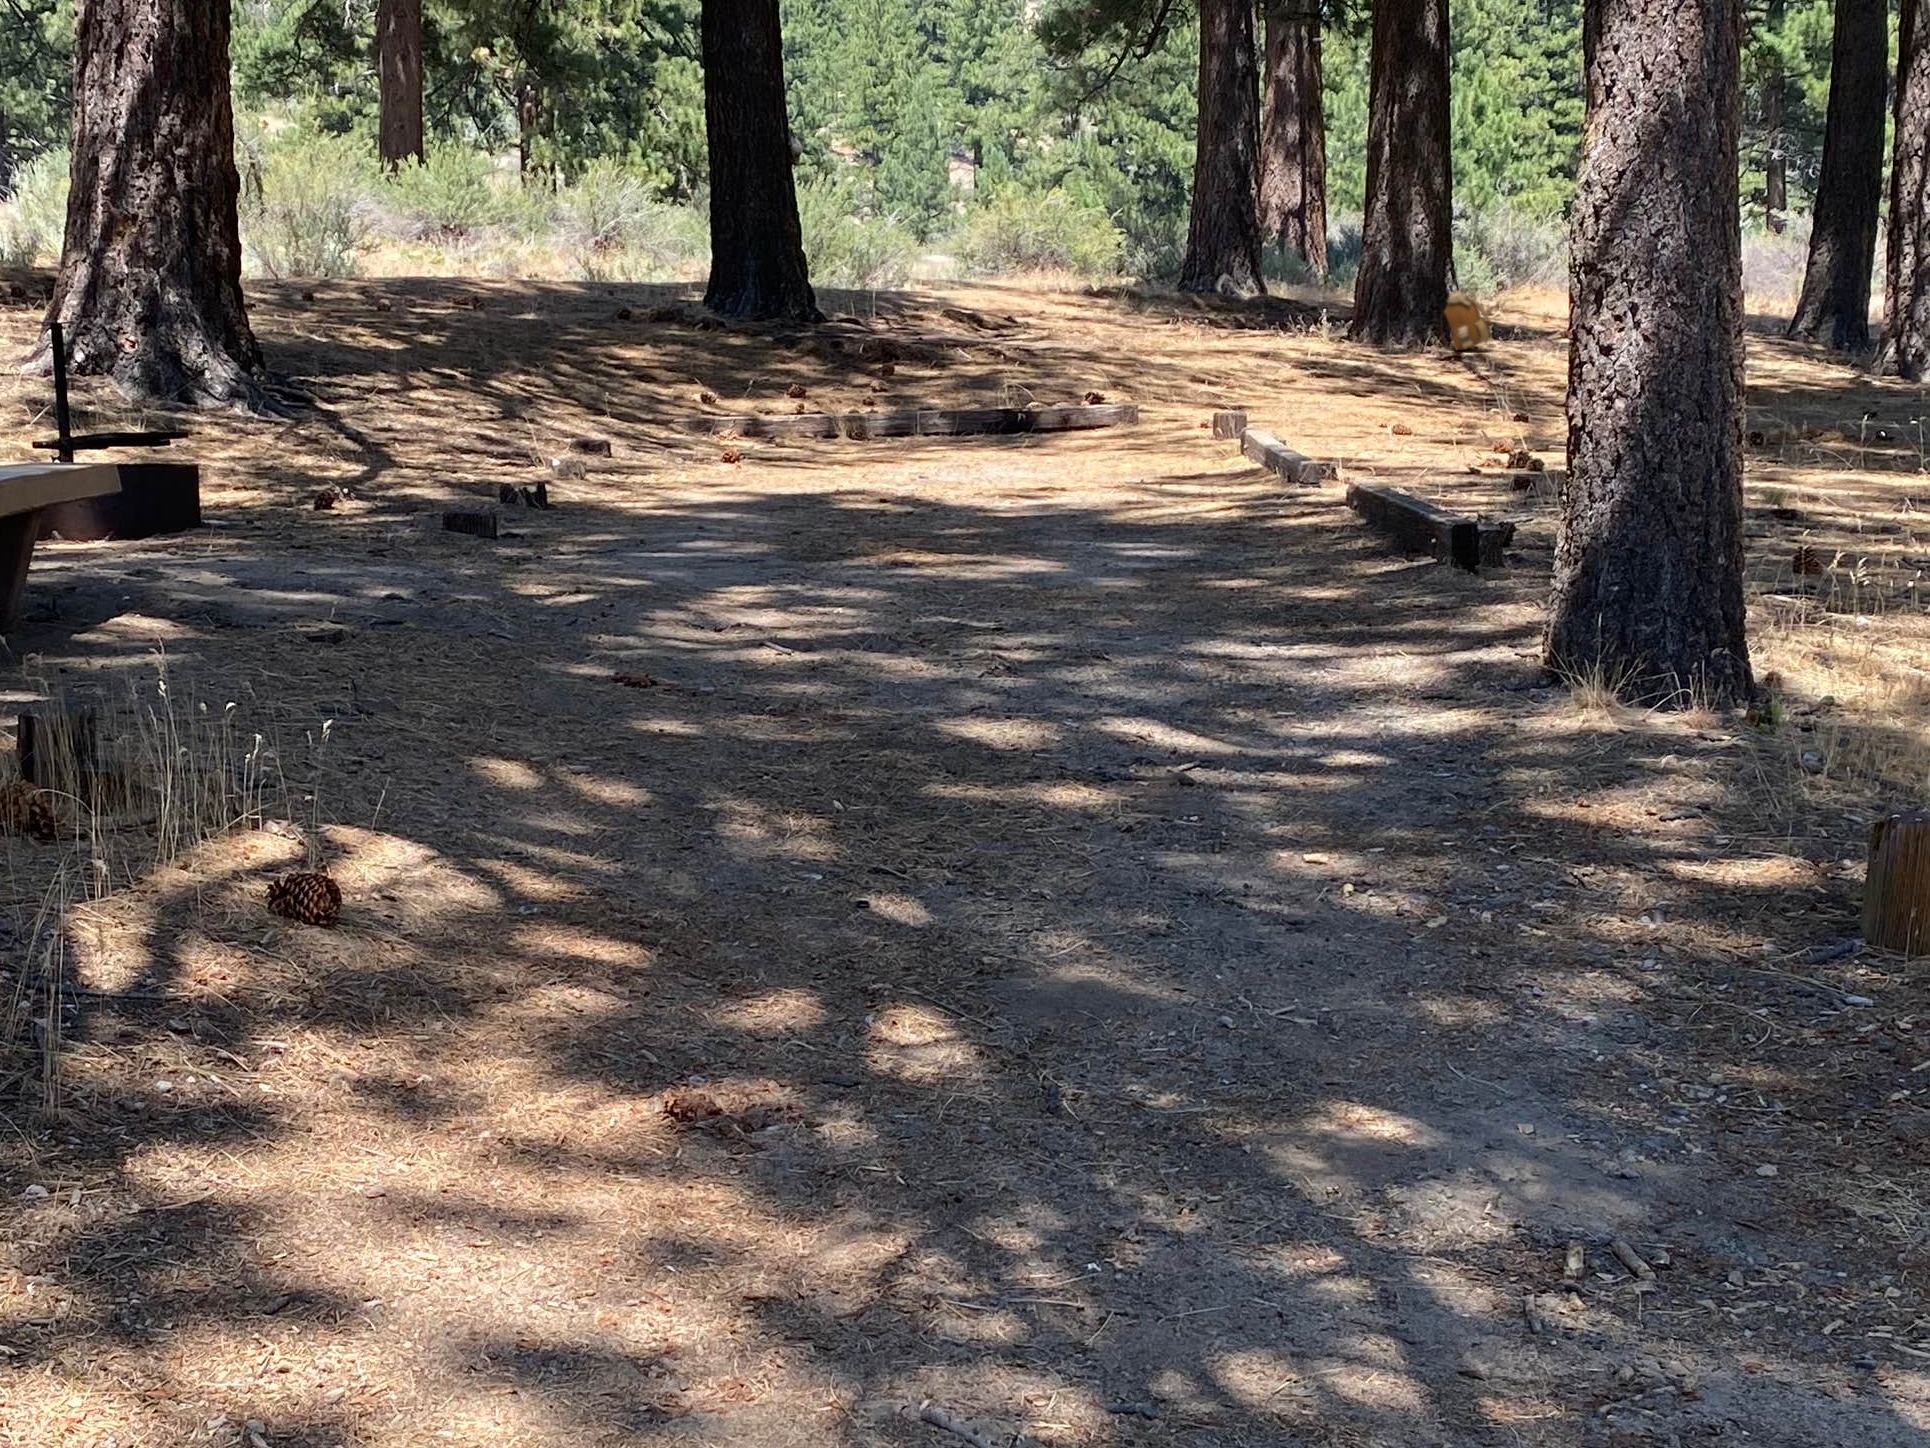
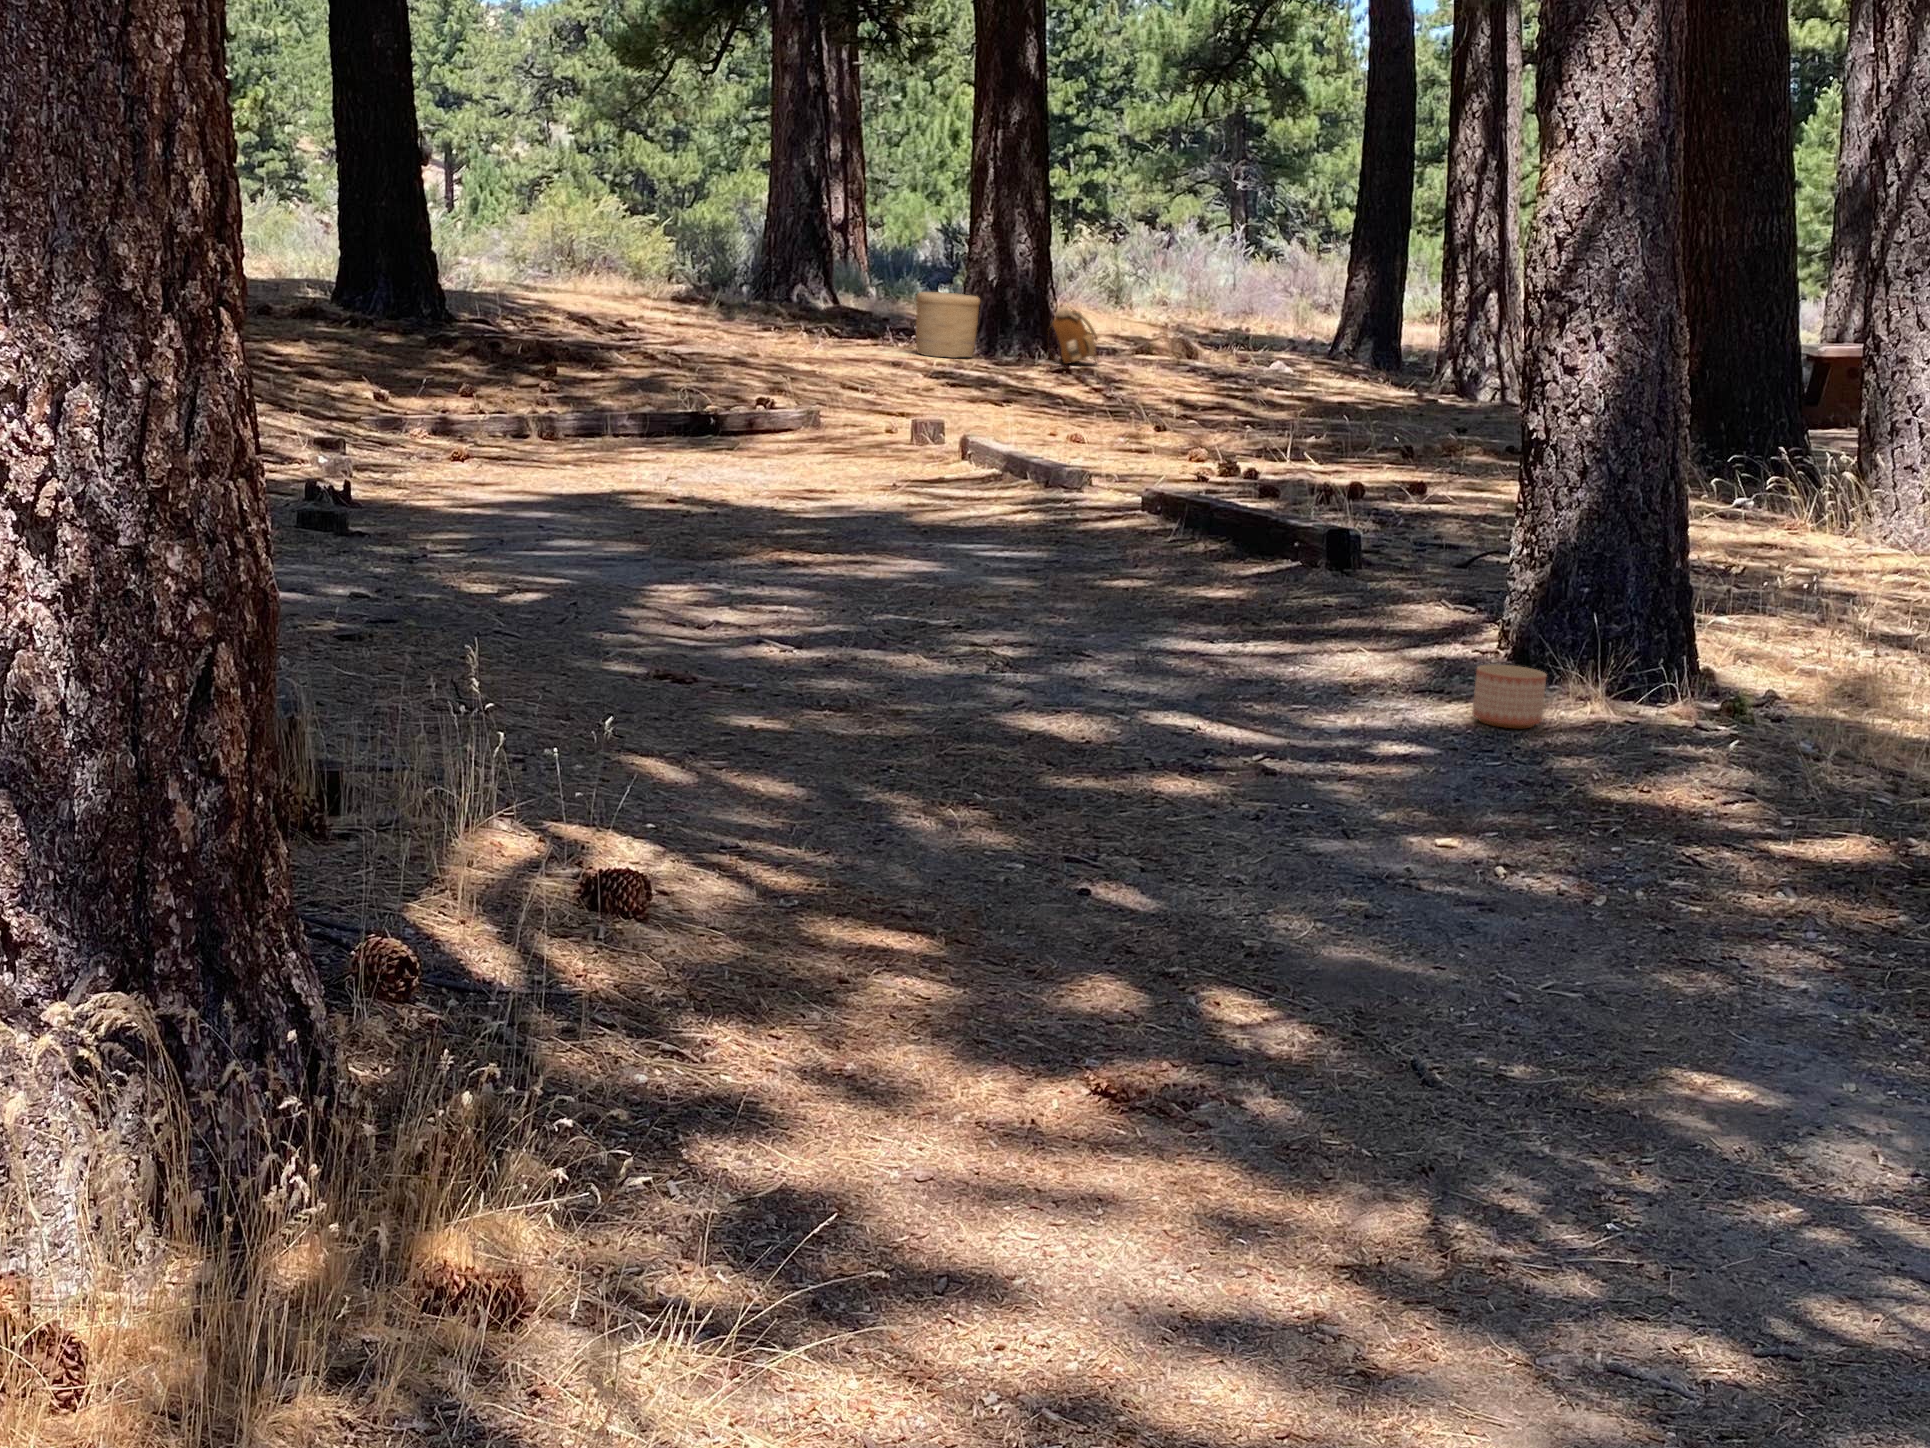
woven basket: none [1305,281,1371,346] -> present [916,292,980,358]
planter: none [1471,664,1550,732] -> present [1472,664,1546,728]

